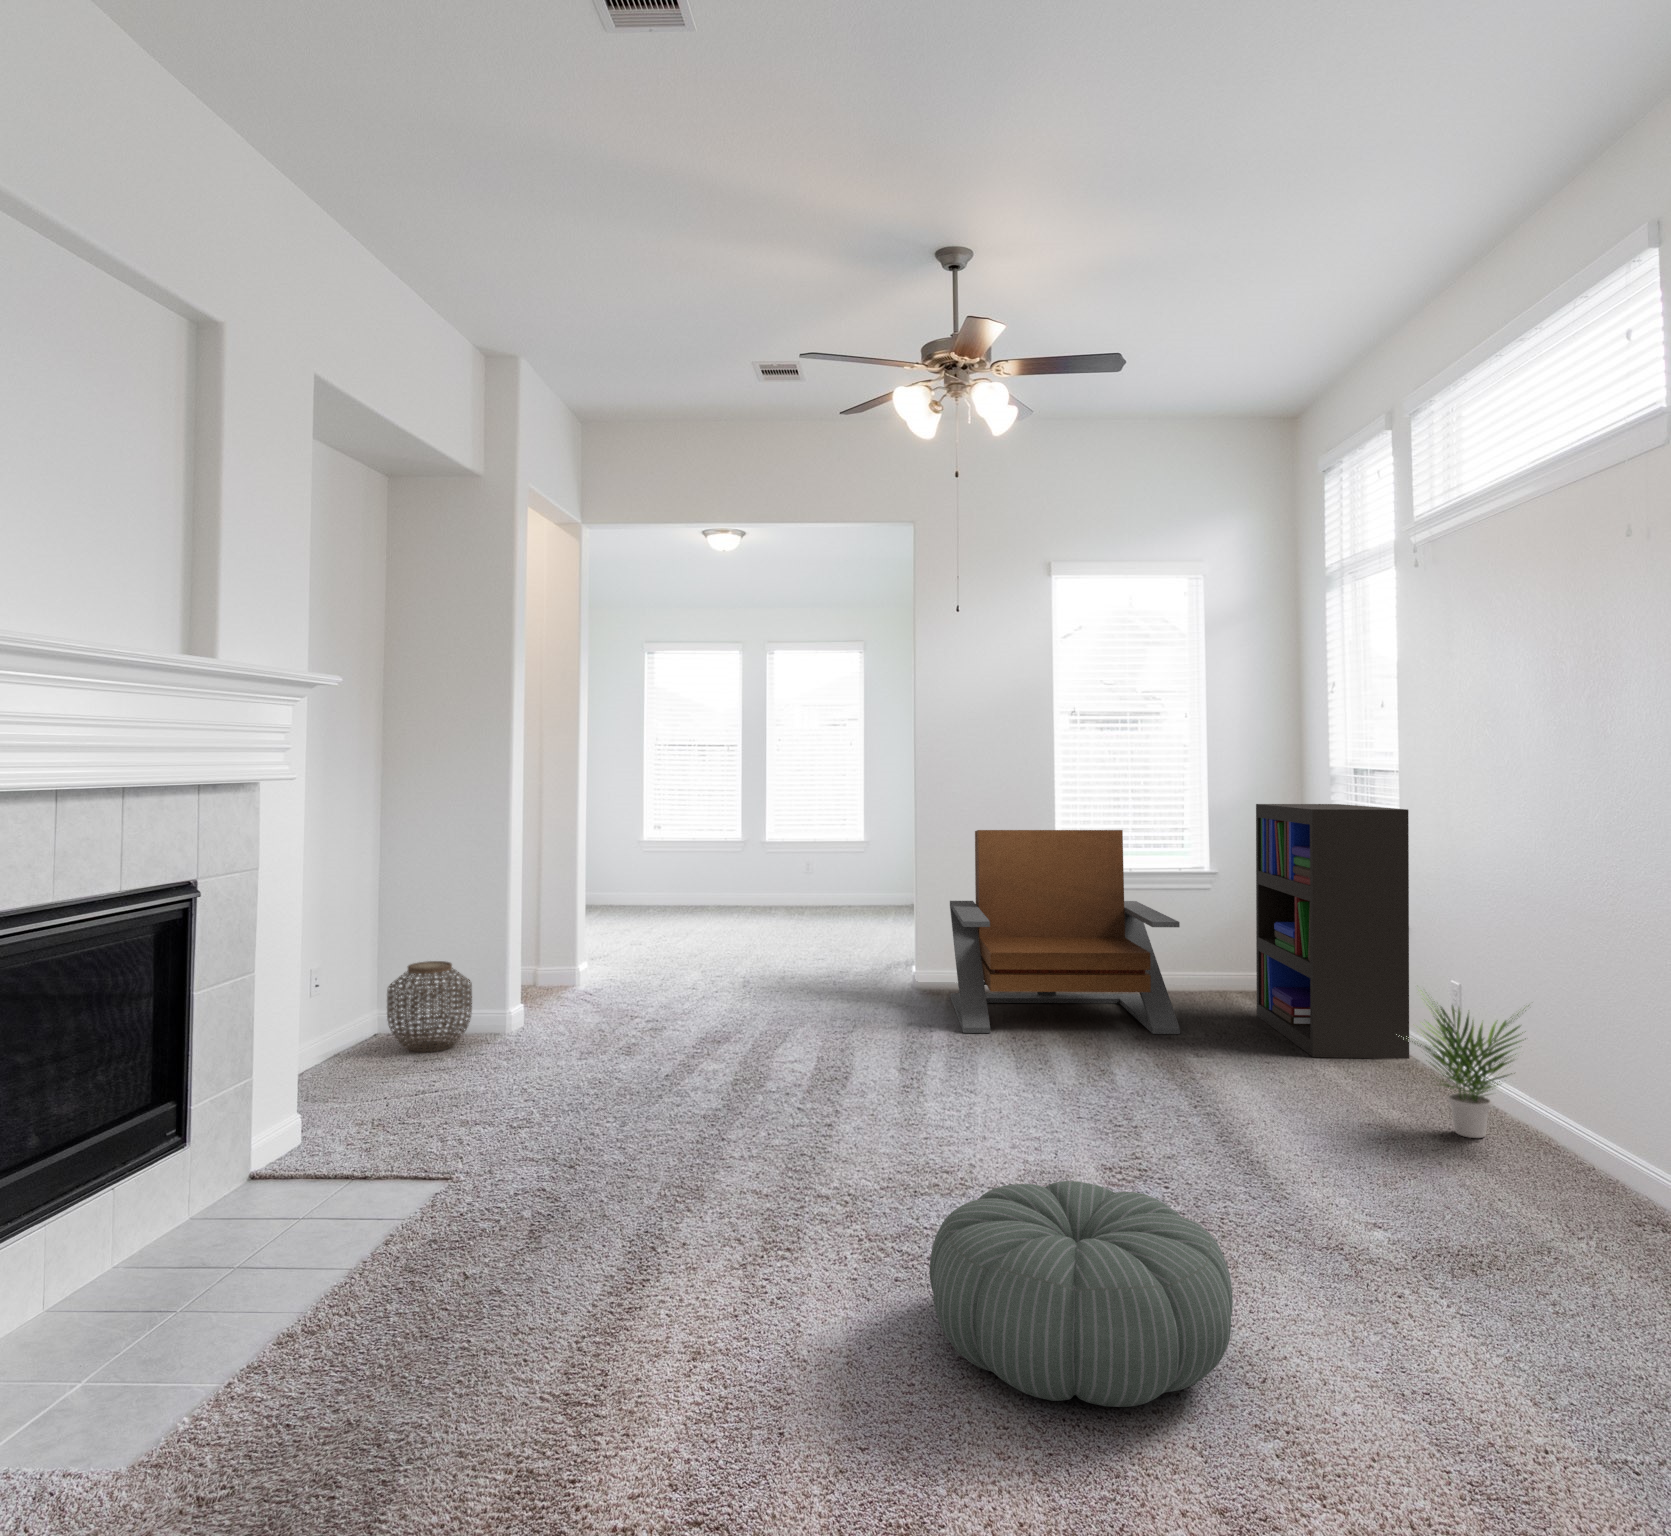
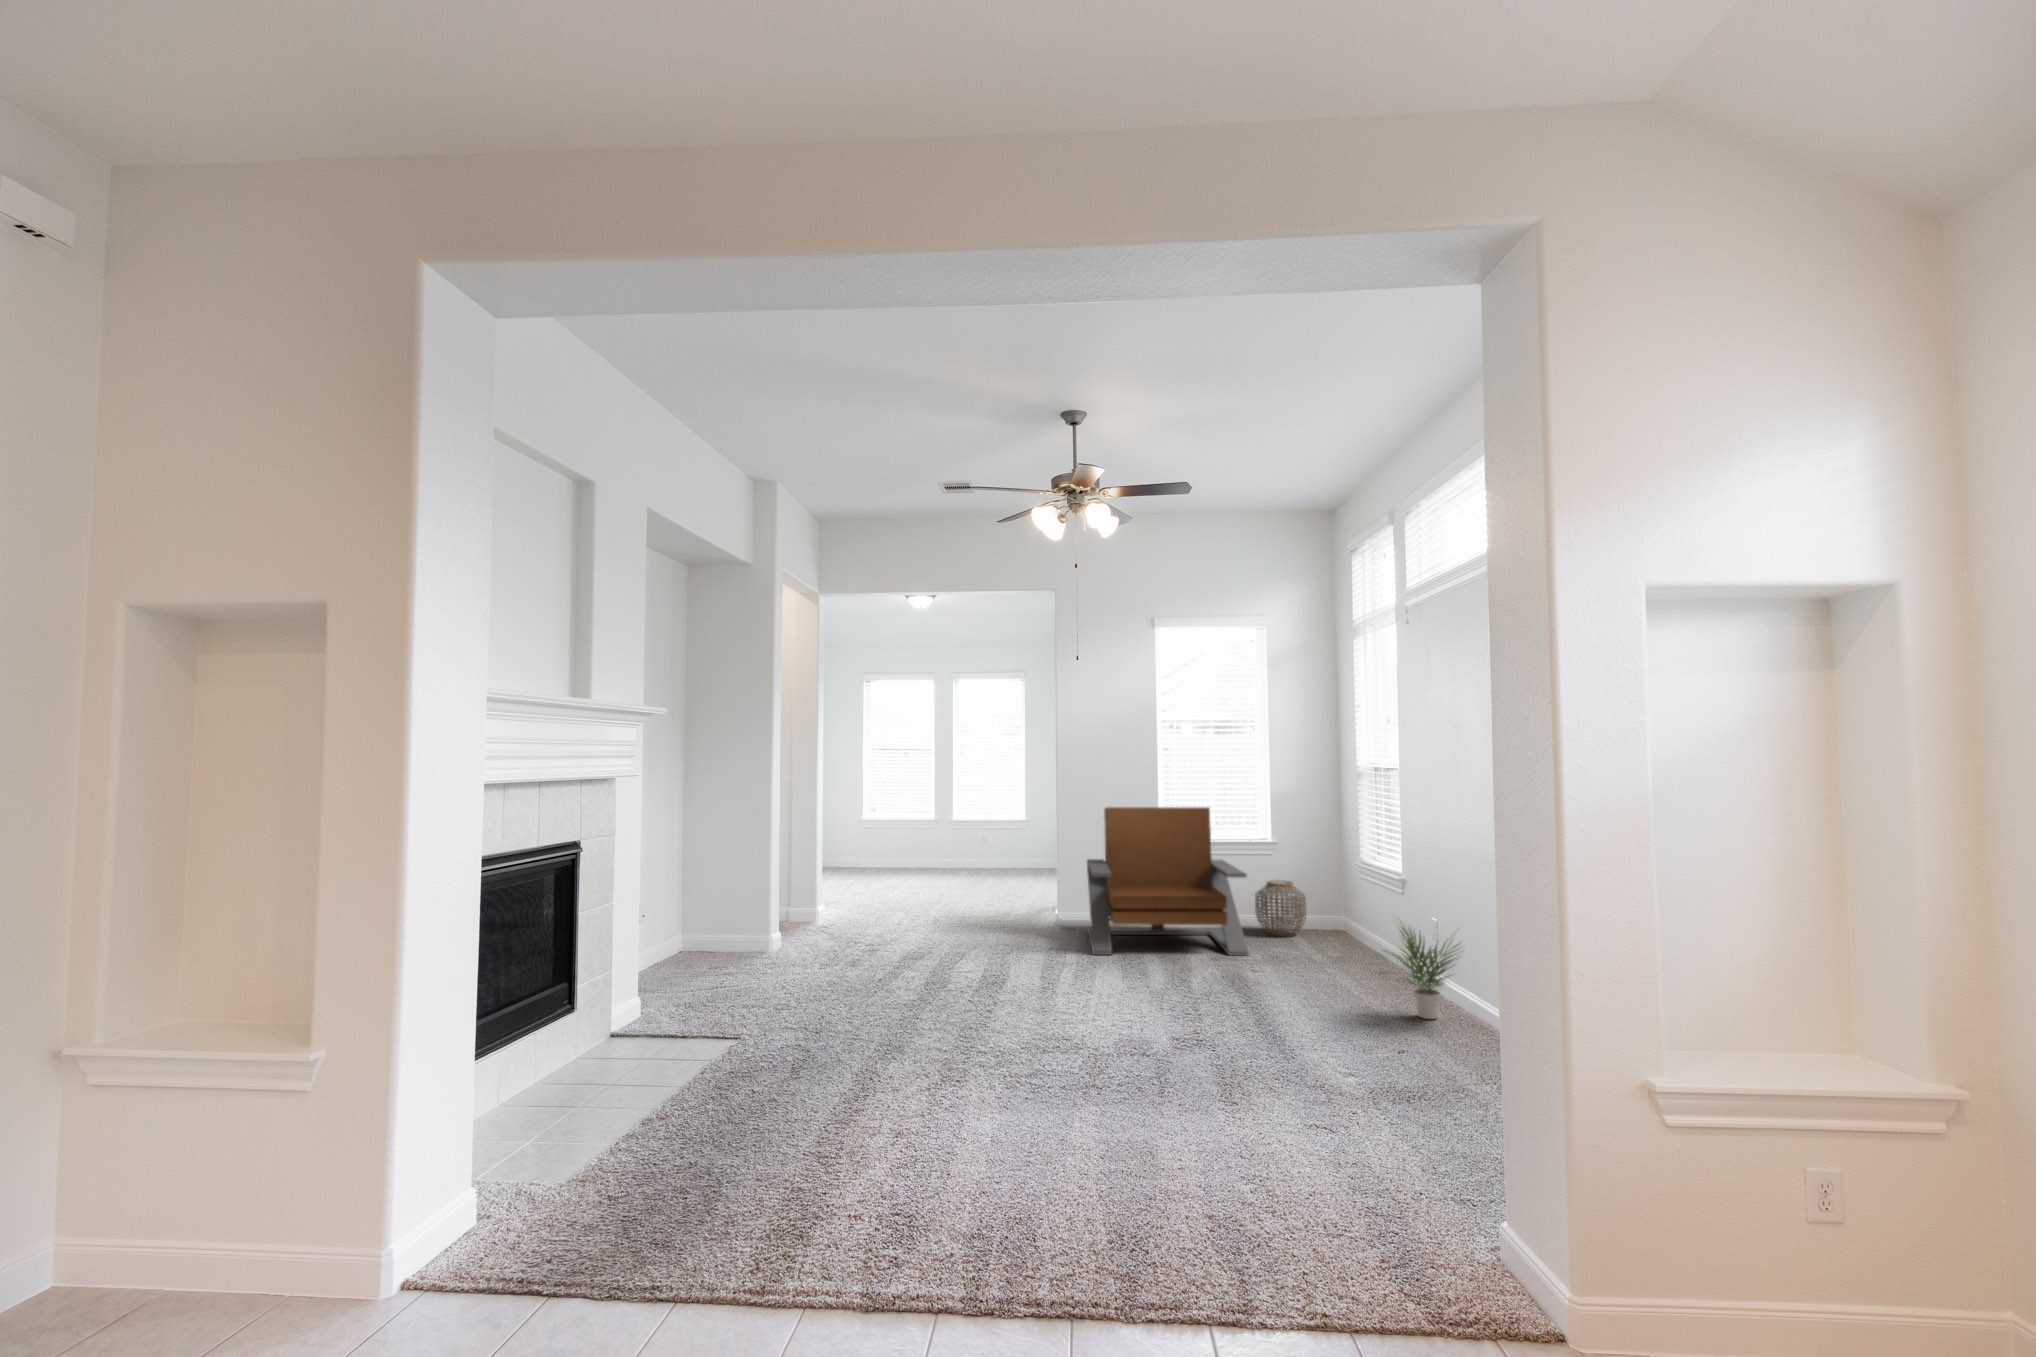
bookshelf: present [1256,804,1409,1059] -> none [1303,789,1406,971]
woven basket: present [387,961,472,1052] -> present [1255,880,1306,936]
pouf: present [930,1181,1233,1407] -> none [1044,1031,1227,1157]

